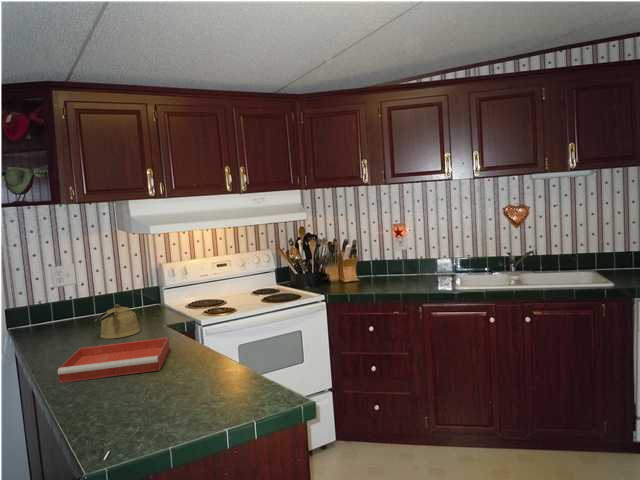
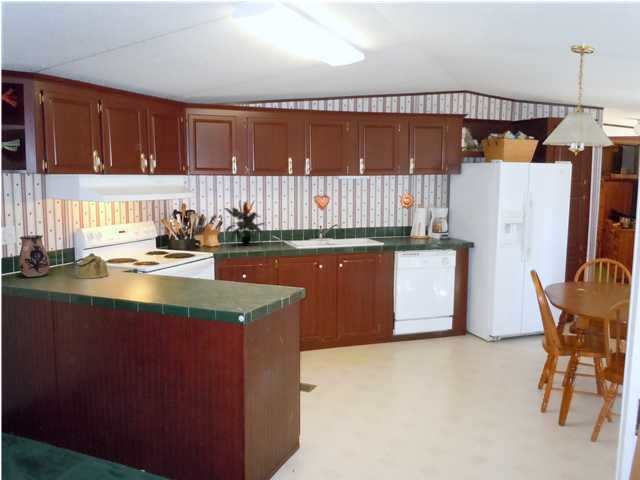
potted plant: none [363,218,417,282] -> present [225,202,264,246]
ceramic pitcher: none [56,277,94,329] -> present [18,235,50,277]
tray: present [58,338,169,383] -> none [103,270,183,294]

